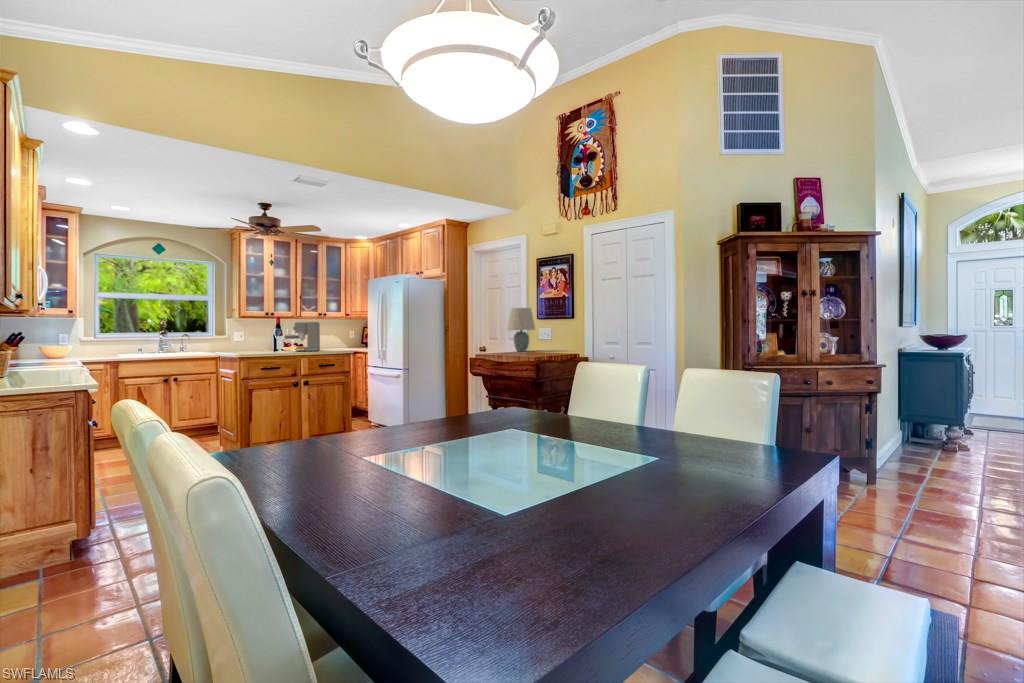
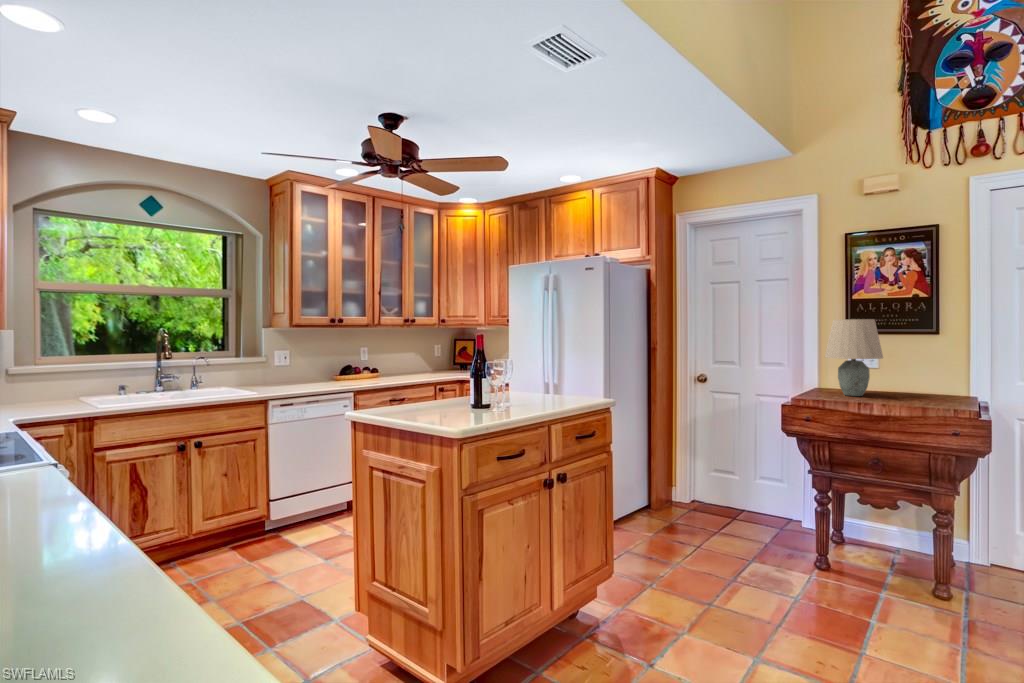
coffee maker: present [285,322,320,351] -> none [362,334,416,382]

